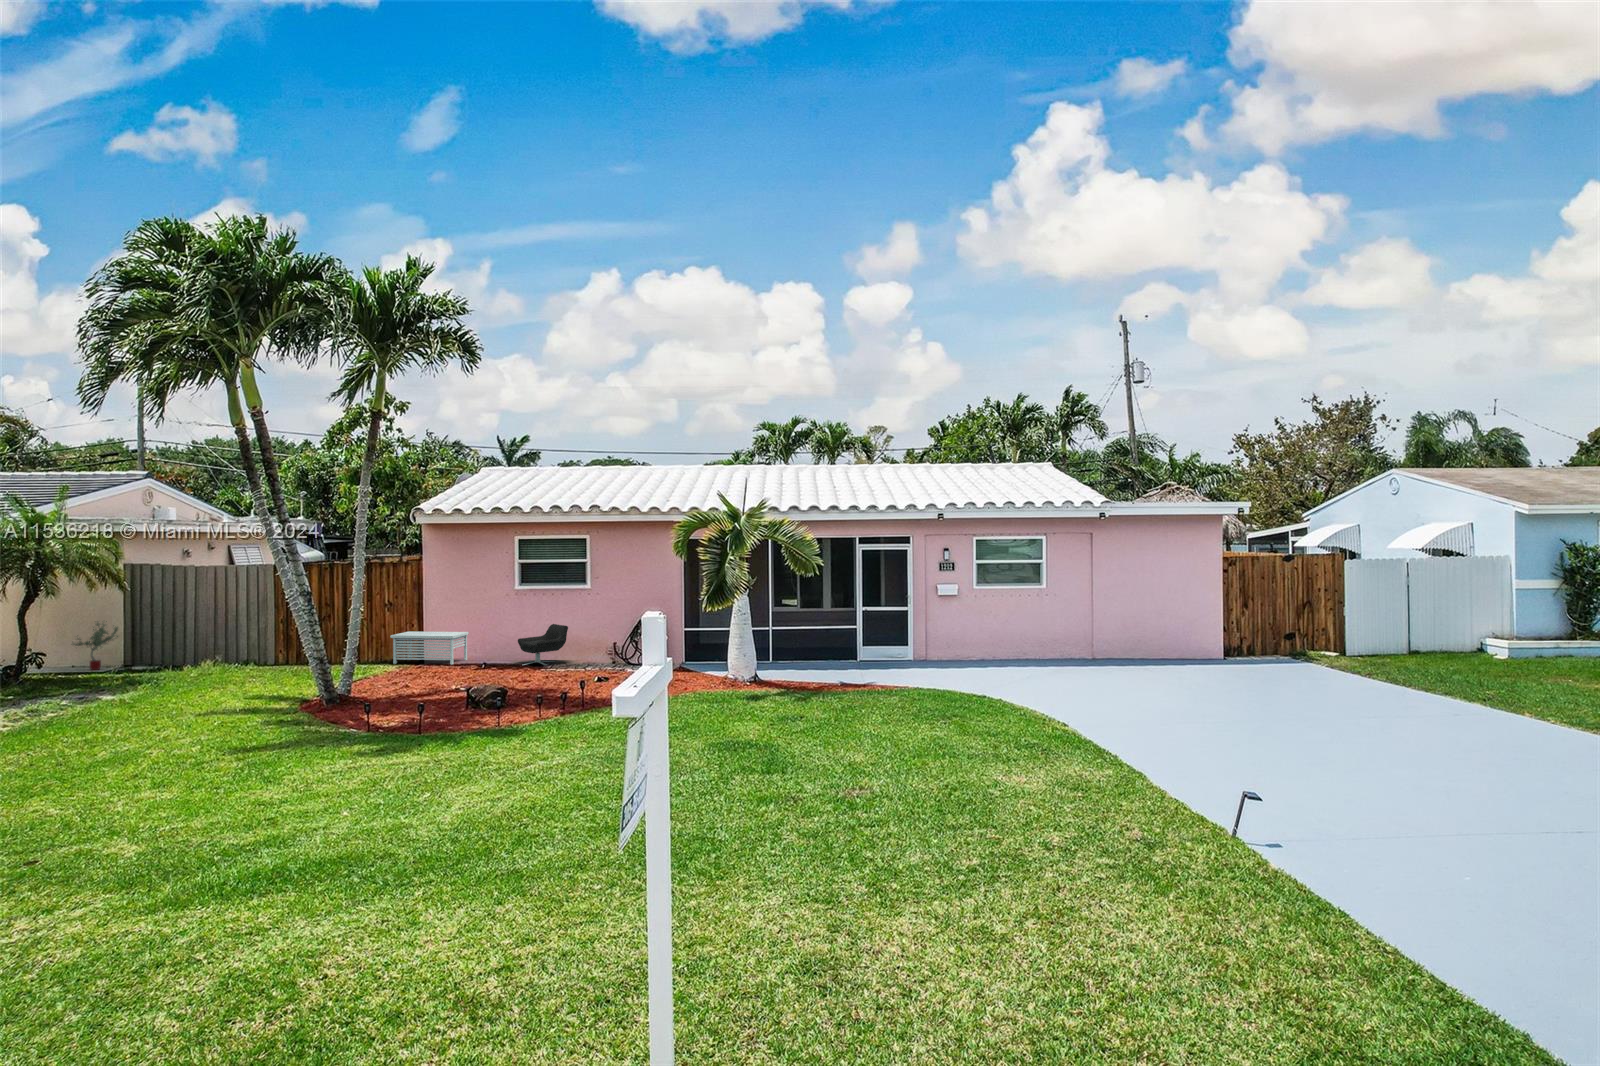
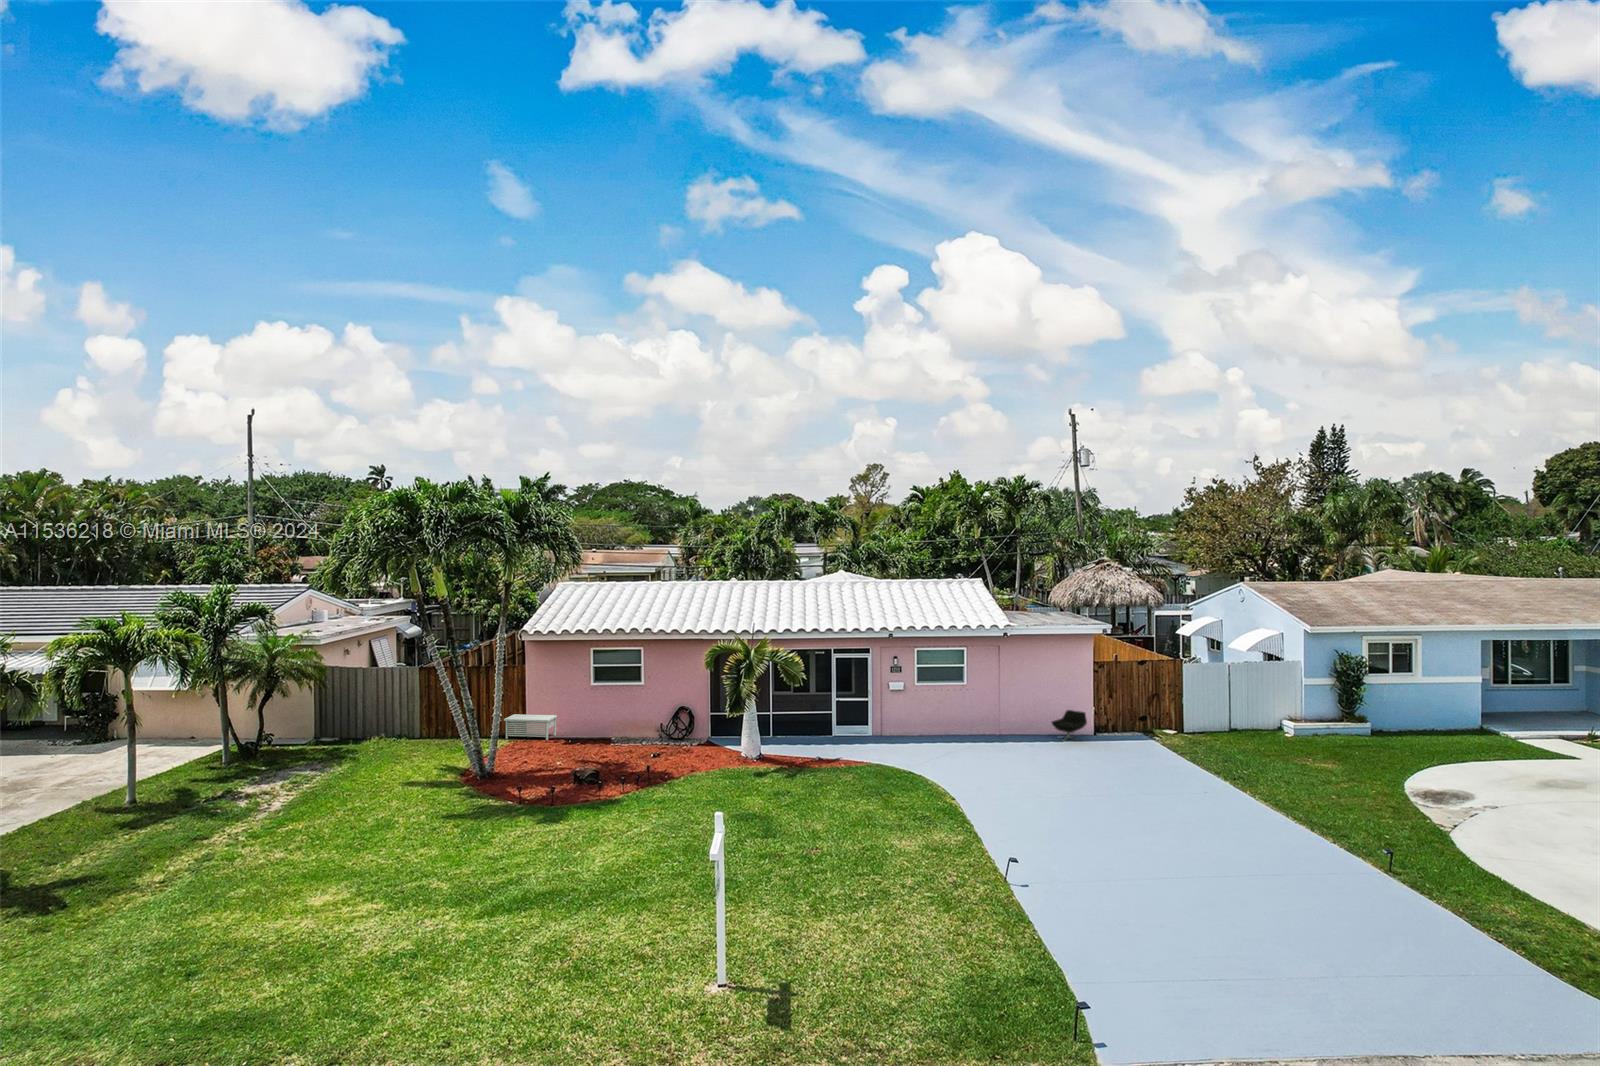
potted tree: present [71,621,118,670] -> none [285,709,317,744]
lounge chair: present [518,624,568,665] -> present [1052,710,1087,739]

